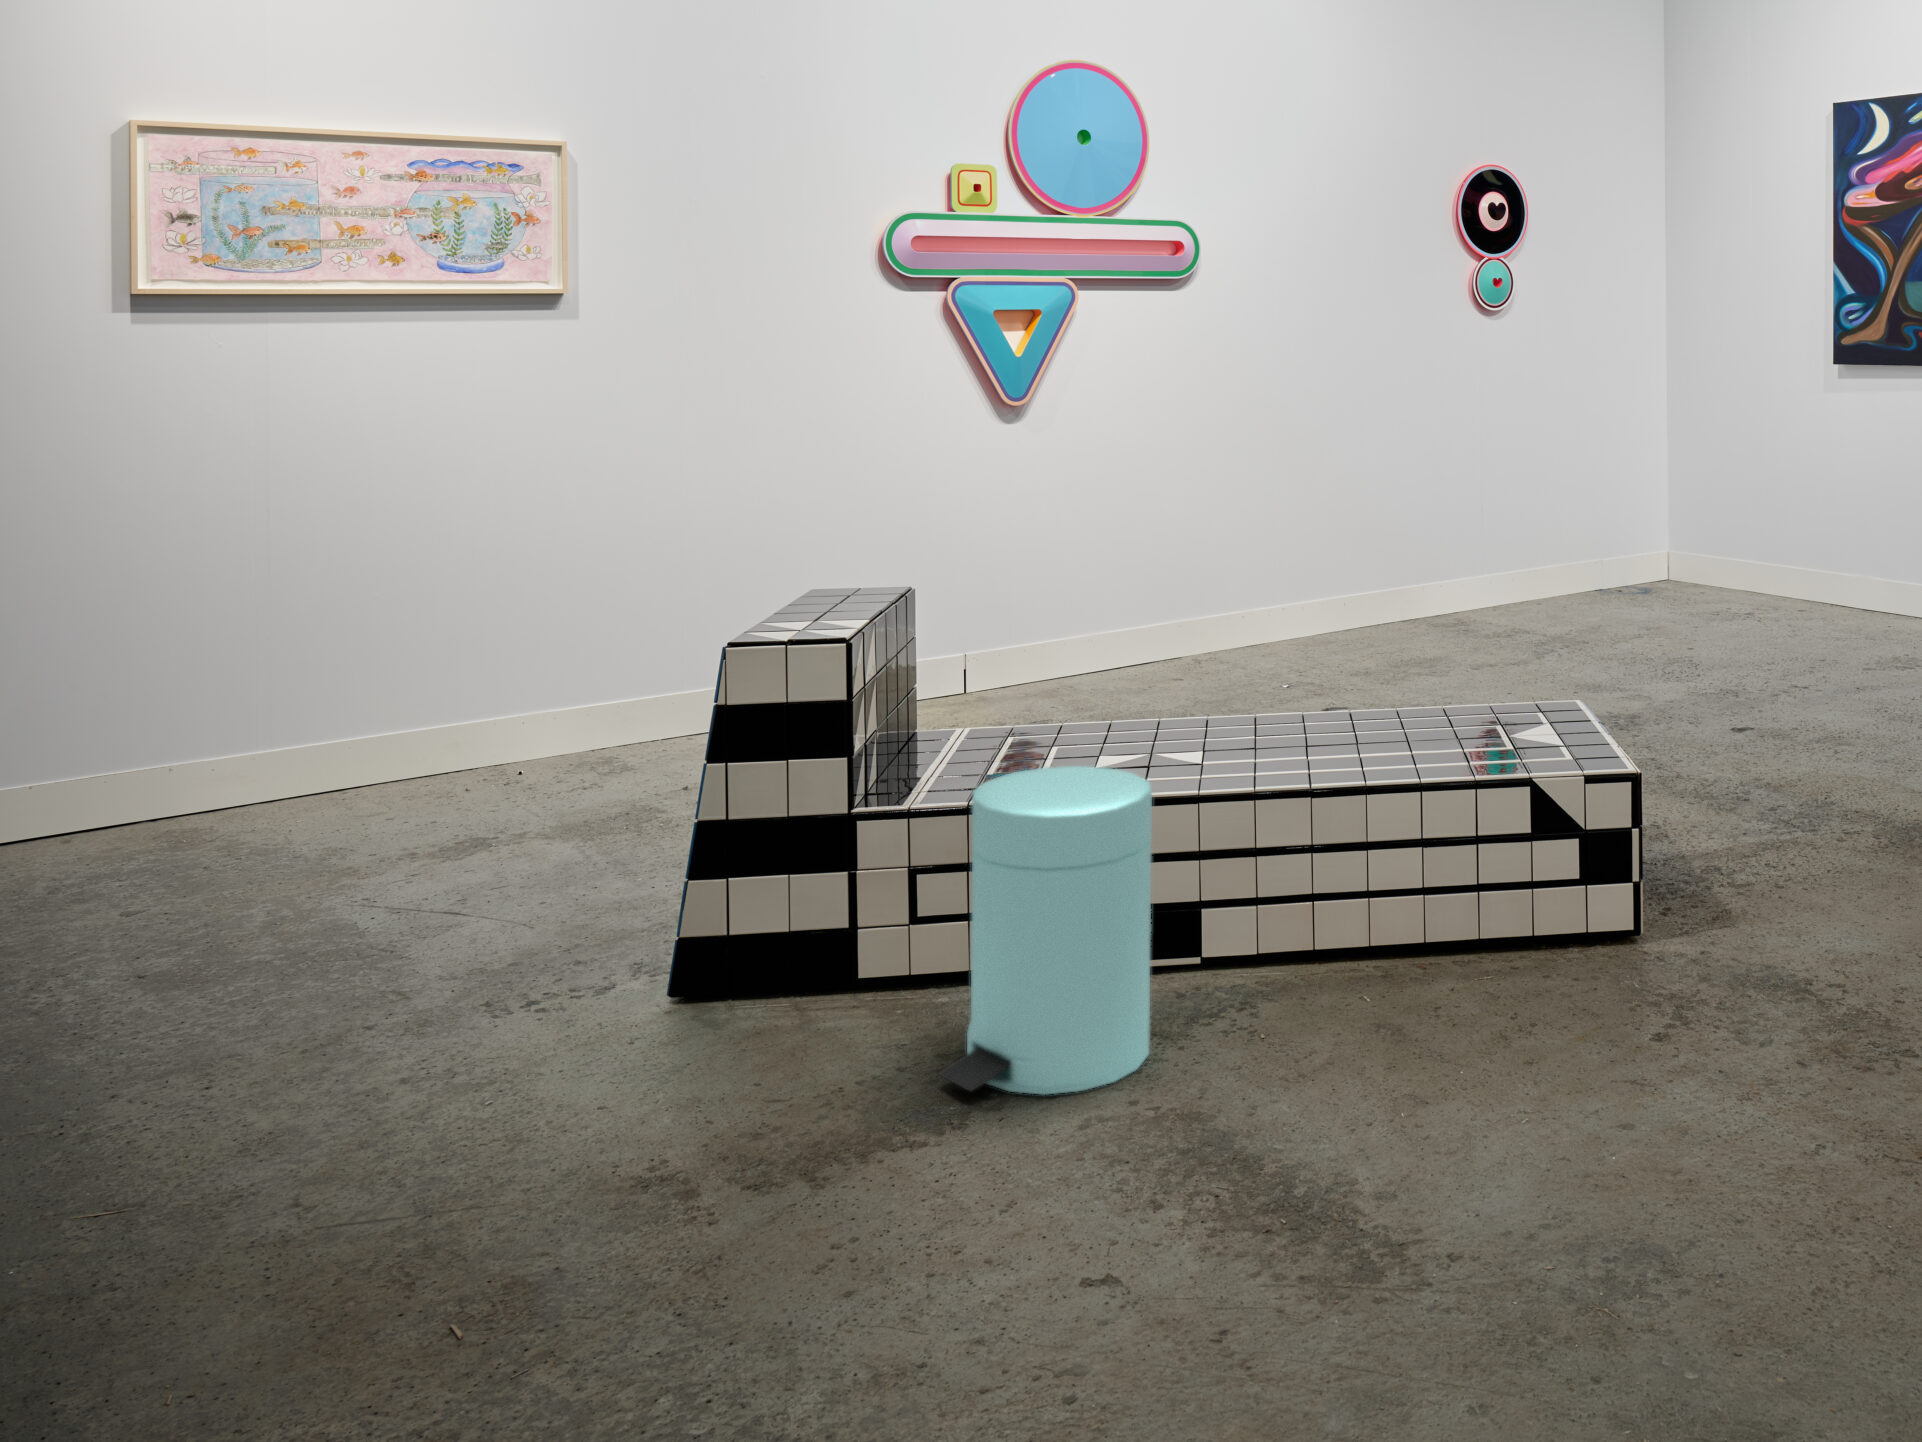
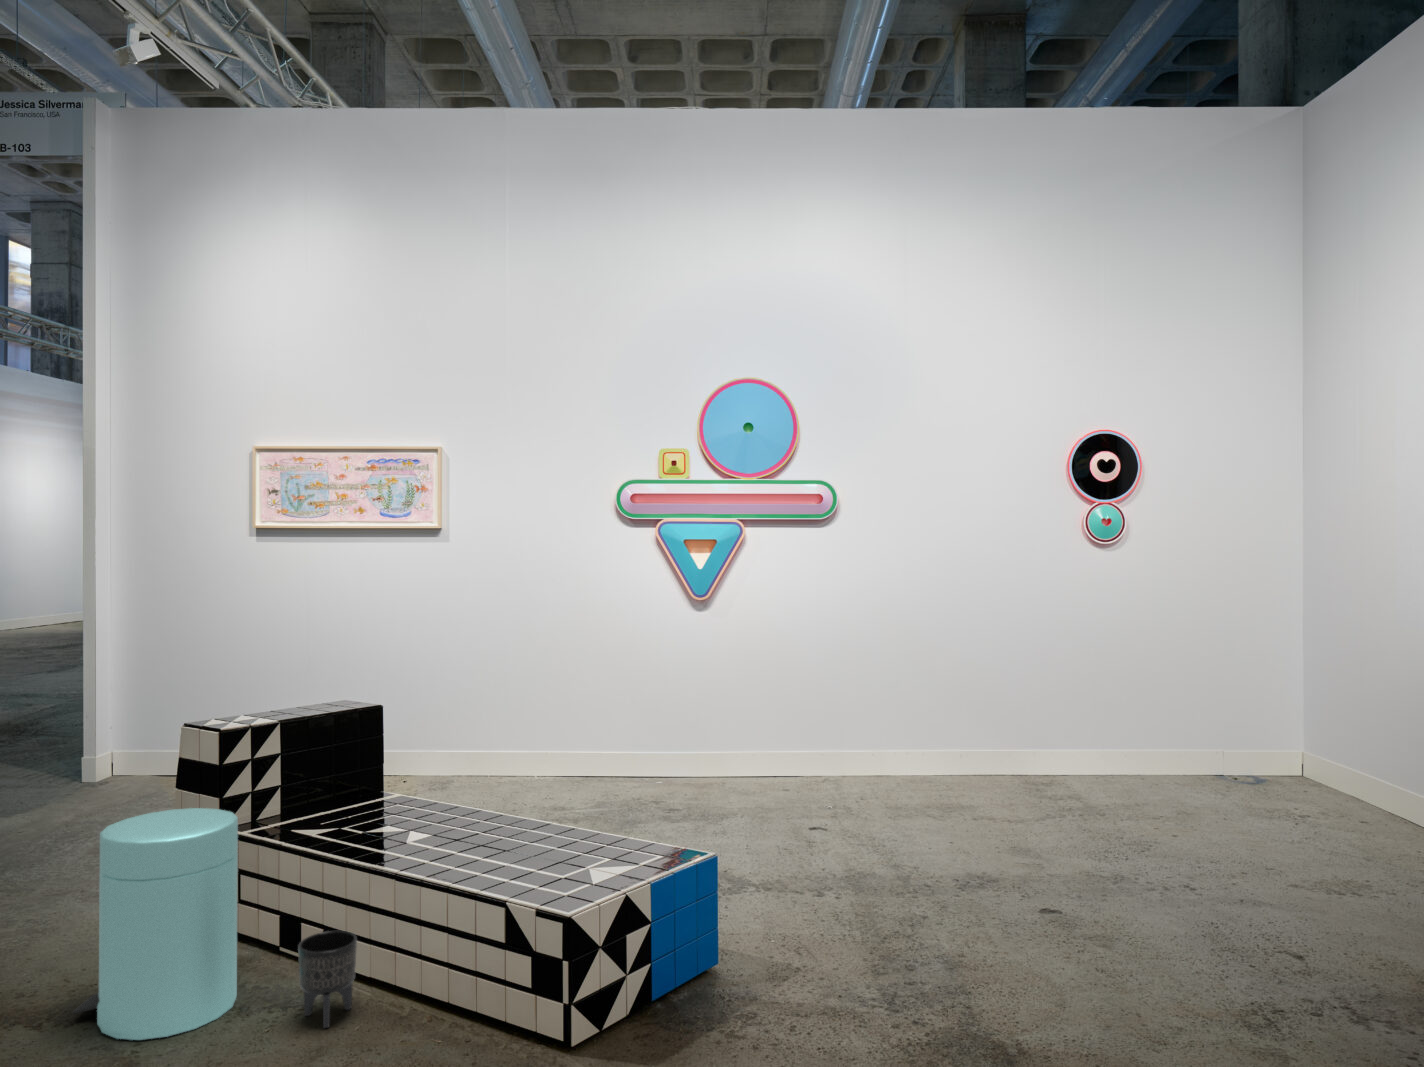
planter: none [1233,888,1306,1006] -> present [298,931,357,1028]

